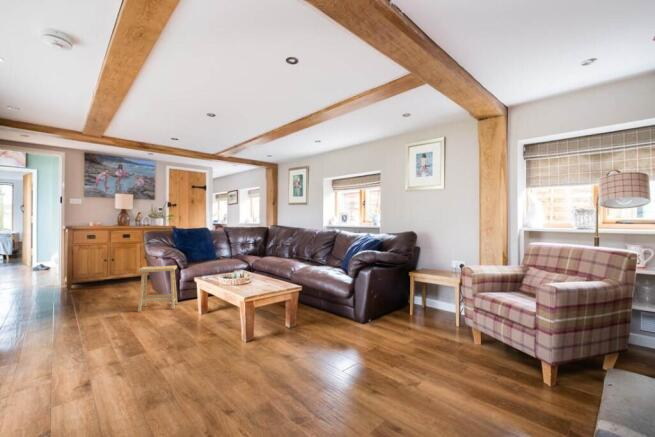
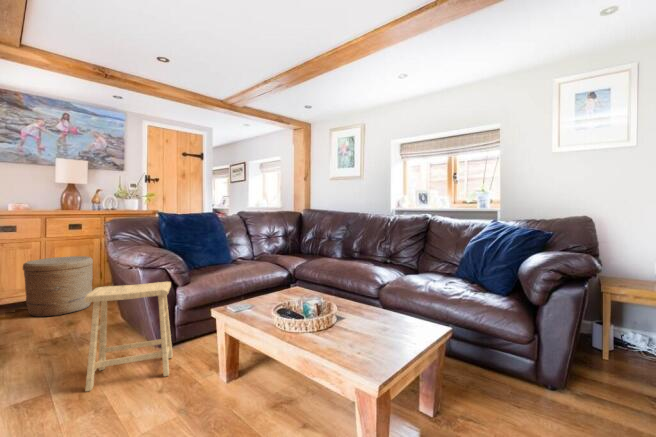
woven basket: none [100,255,137,289] -> present [23,256,93,317]

